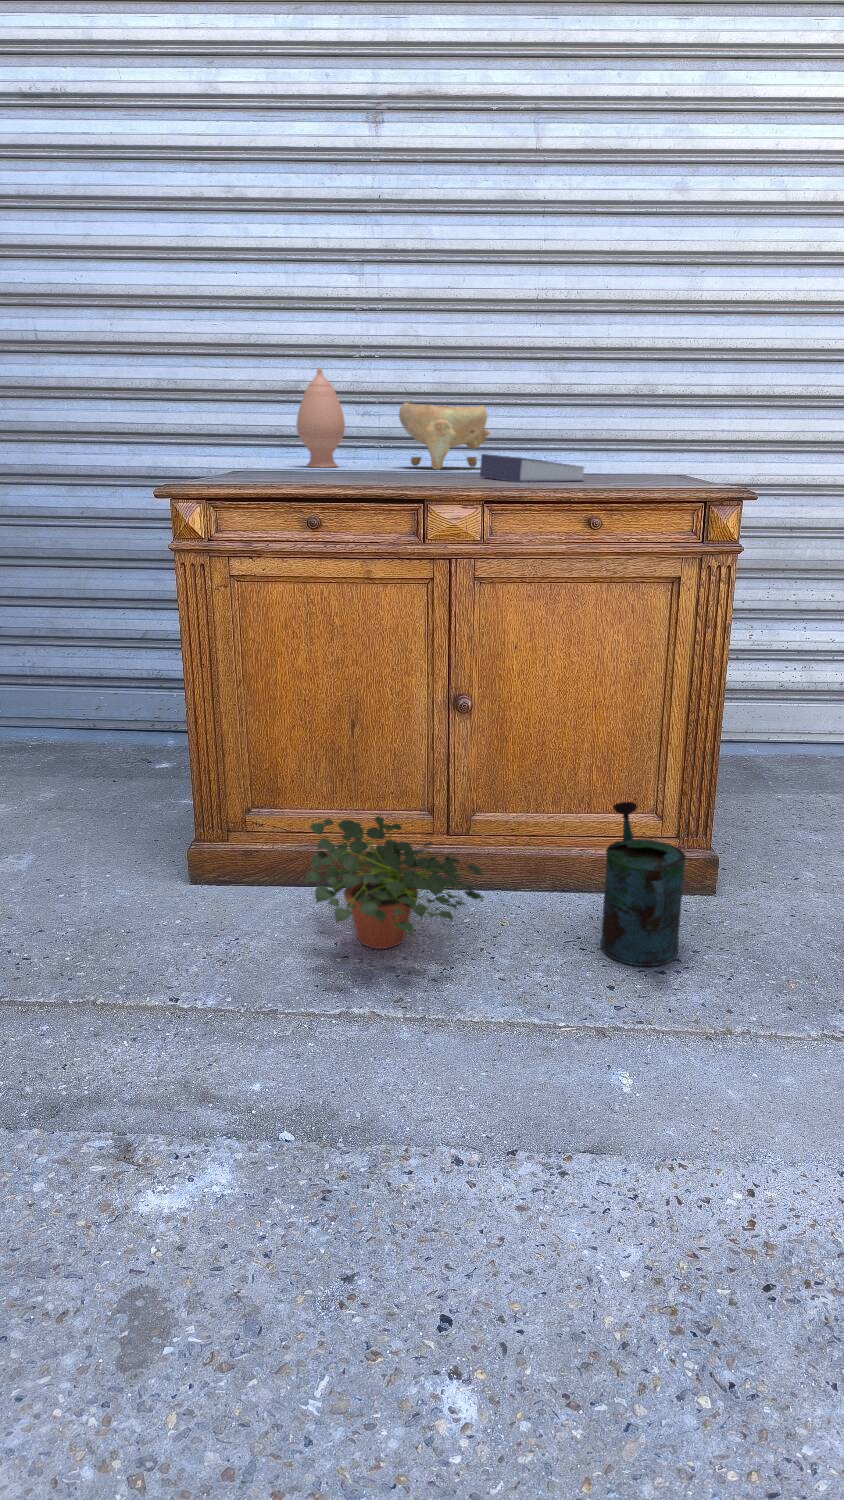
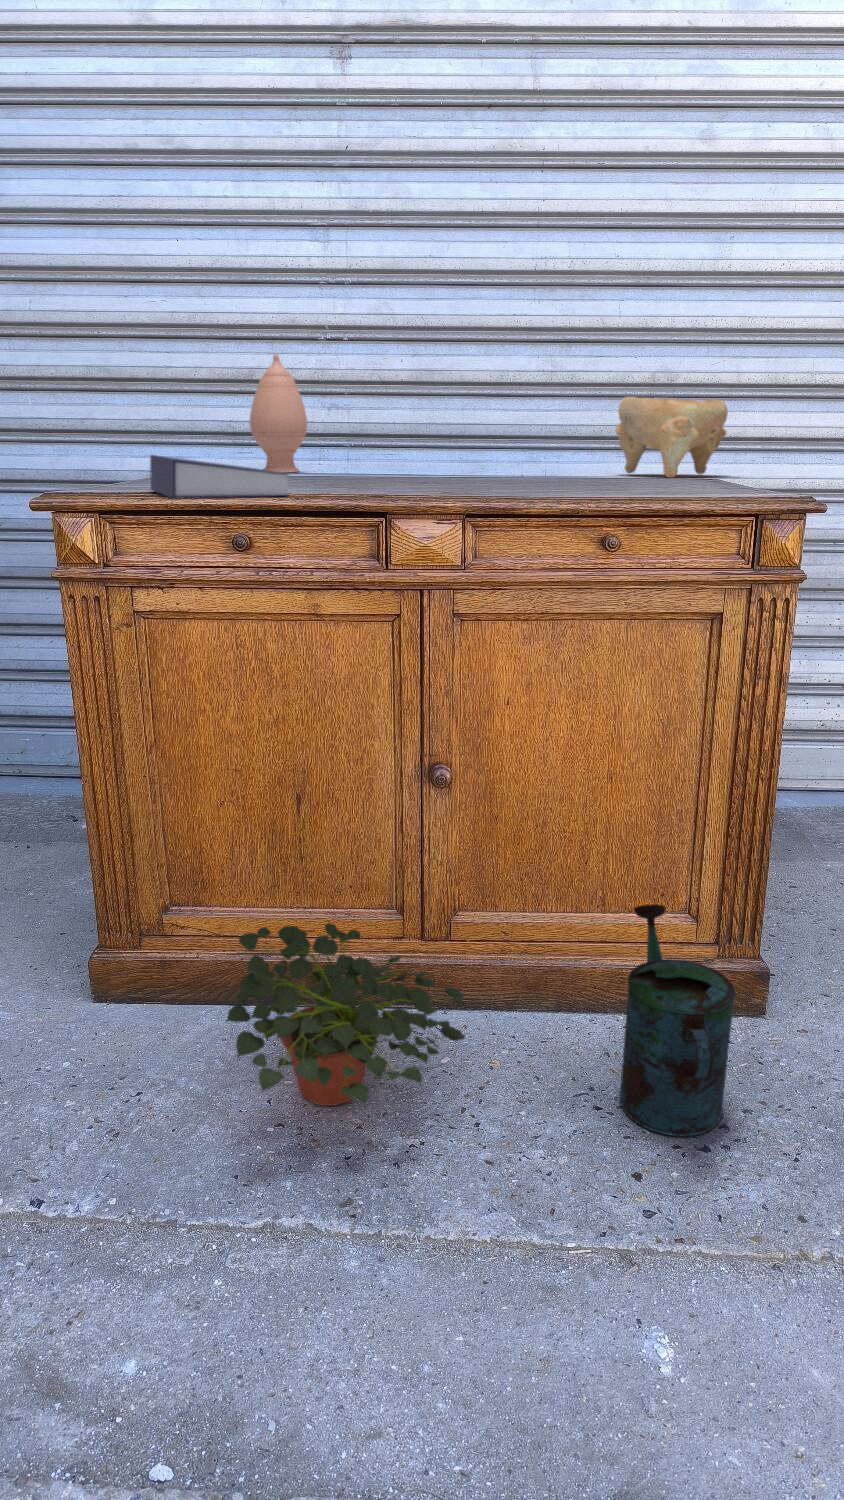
decorative bowl: present [399,403,490,470] -> present [615,397,728,478]
book: present [480,454,584,482] -> present [150,455,288,499]

